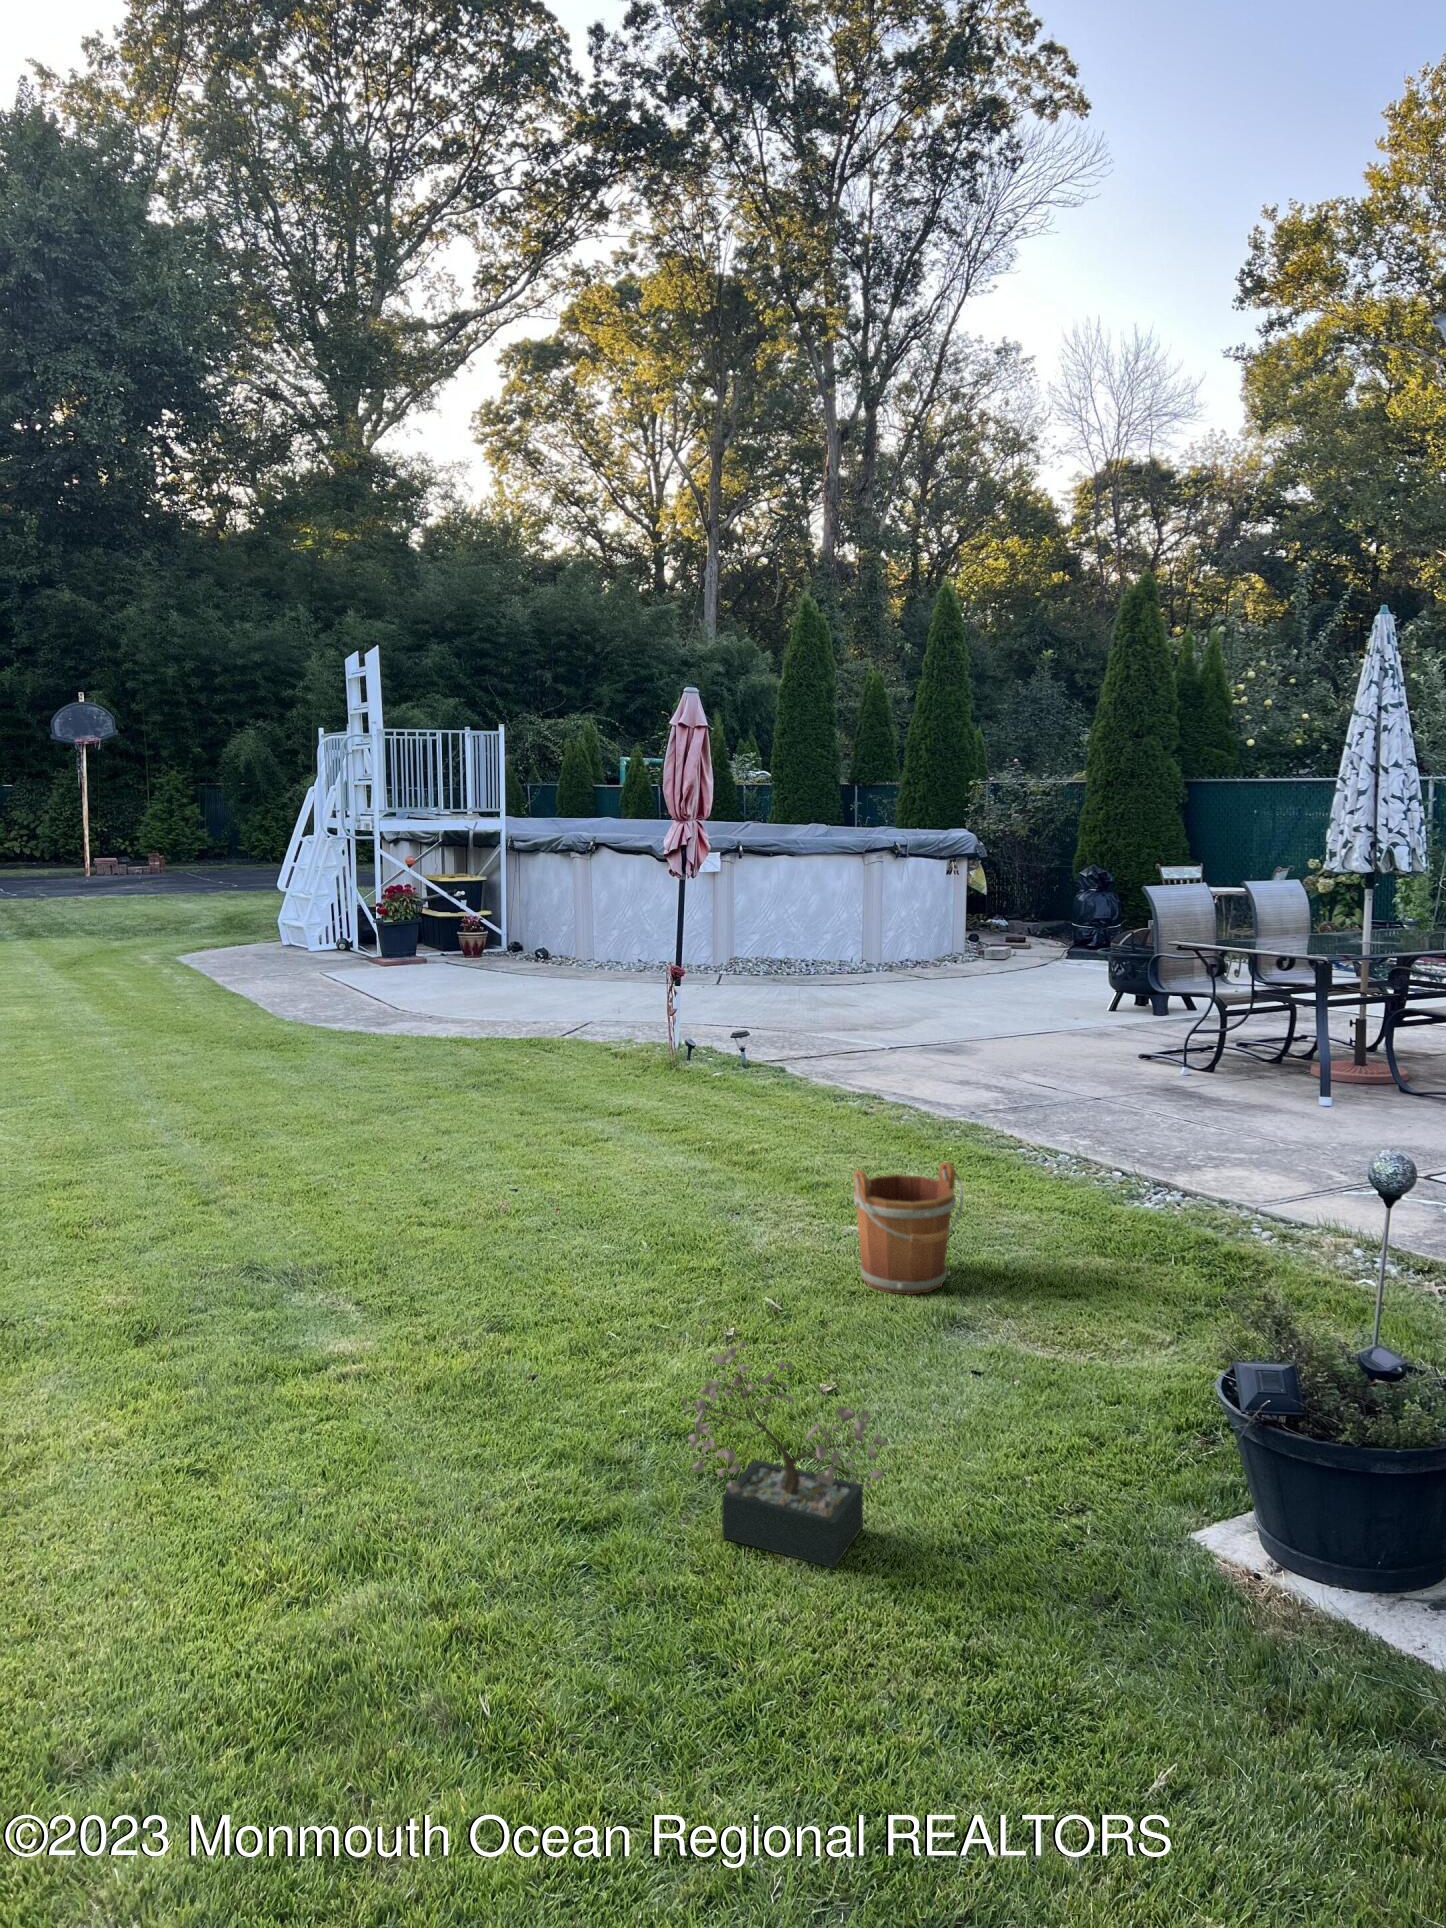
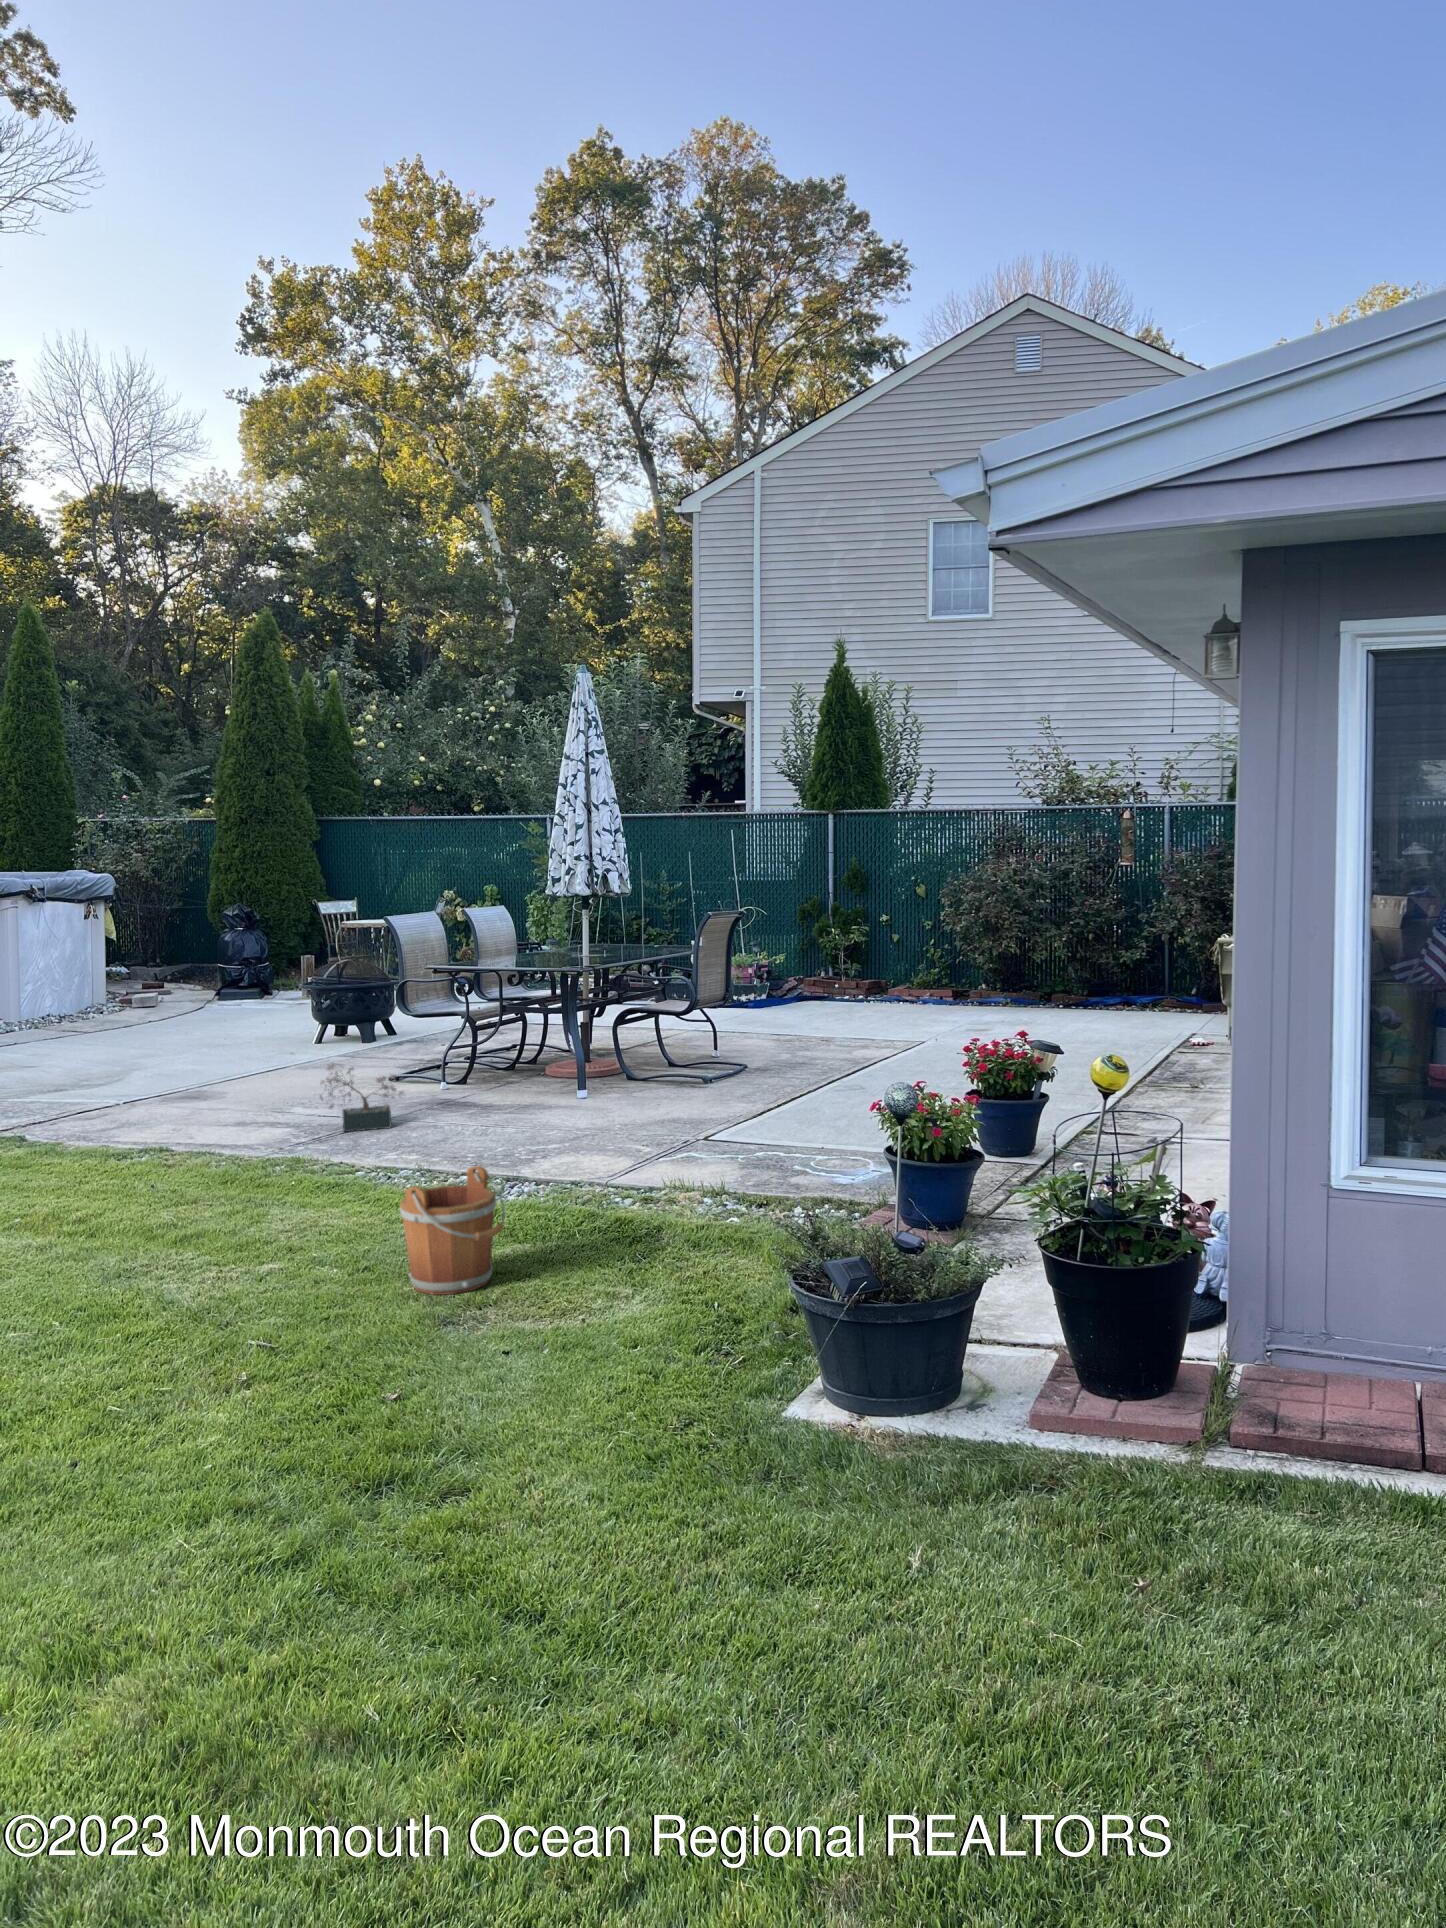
decorative plant: present [681,1341,888,1568] -> present [320,1064,403,1132]

